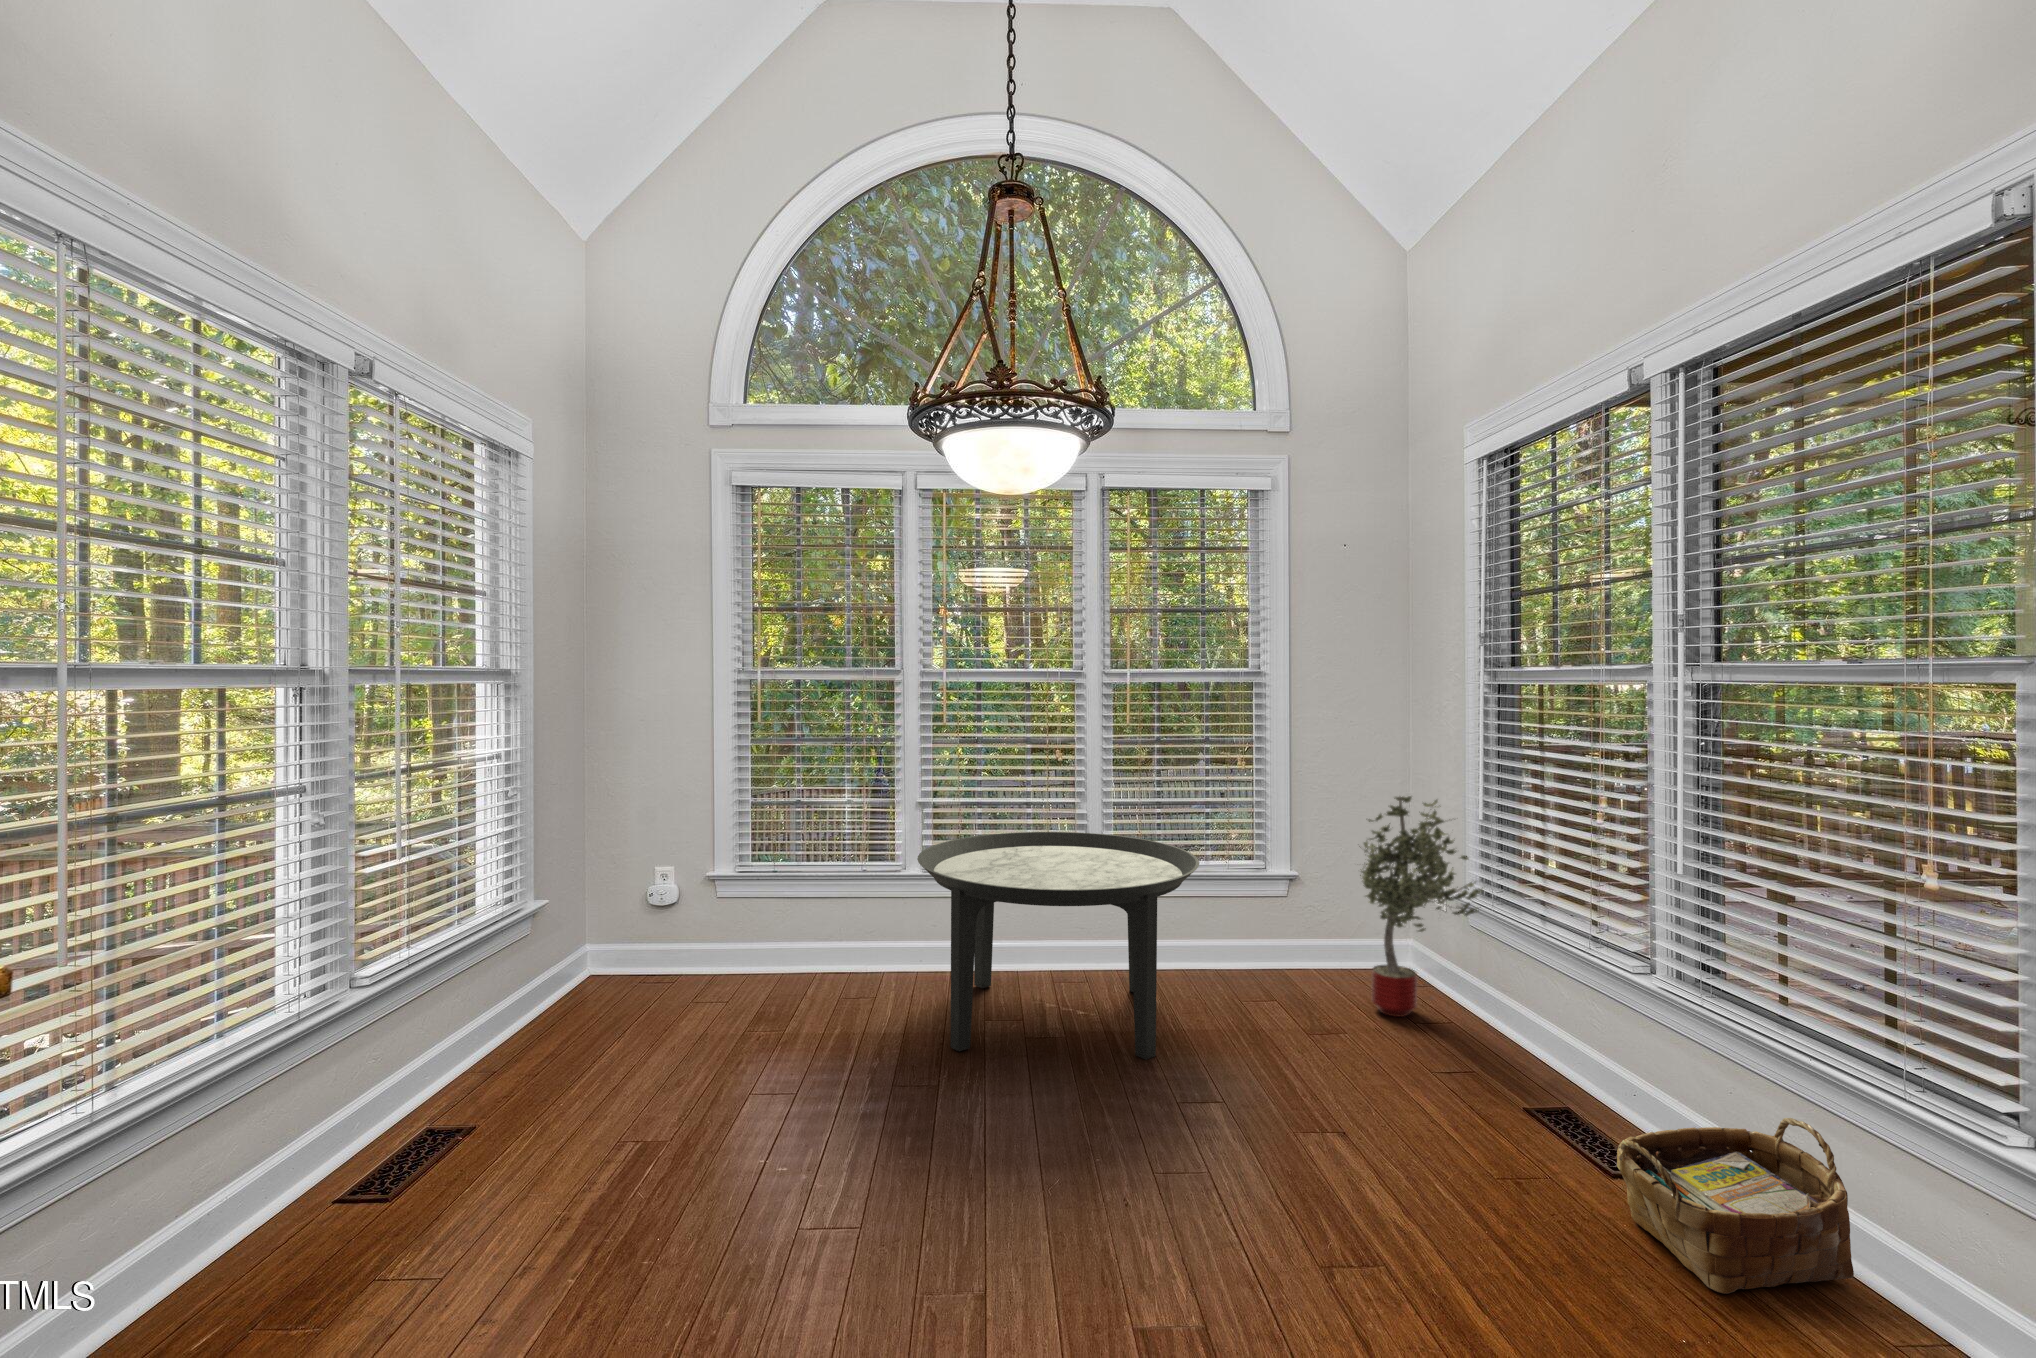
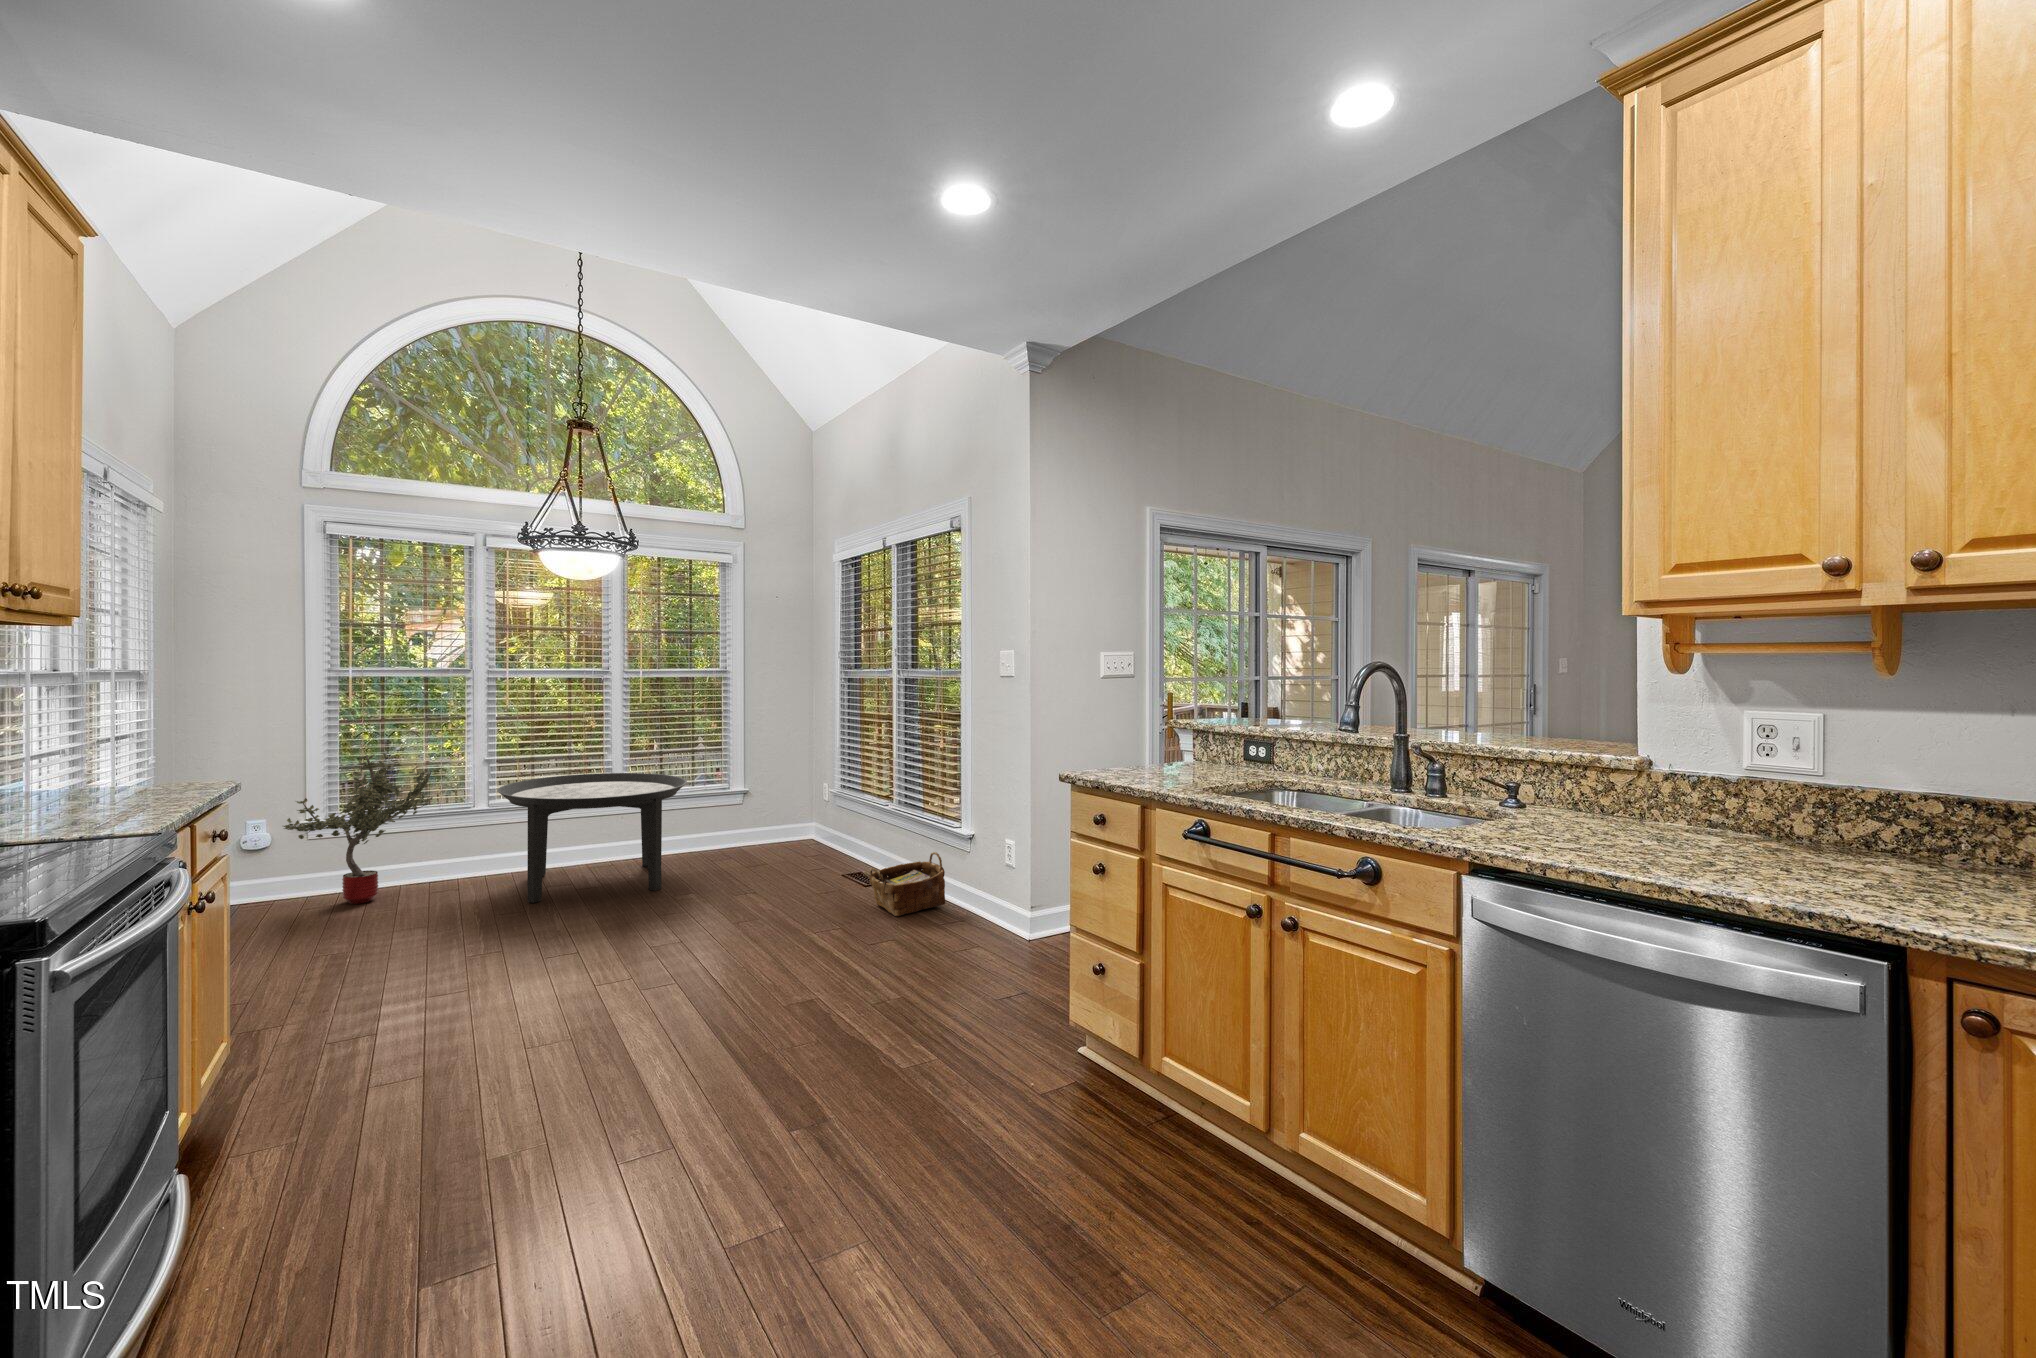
potted tree: present [1359,796,1483,1017] -> present [283,753,433,904]

